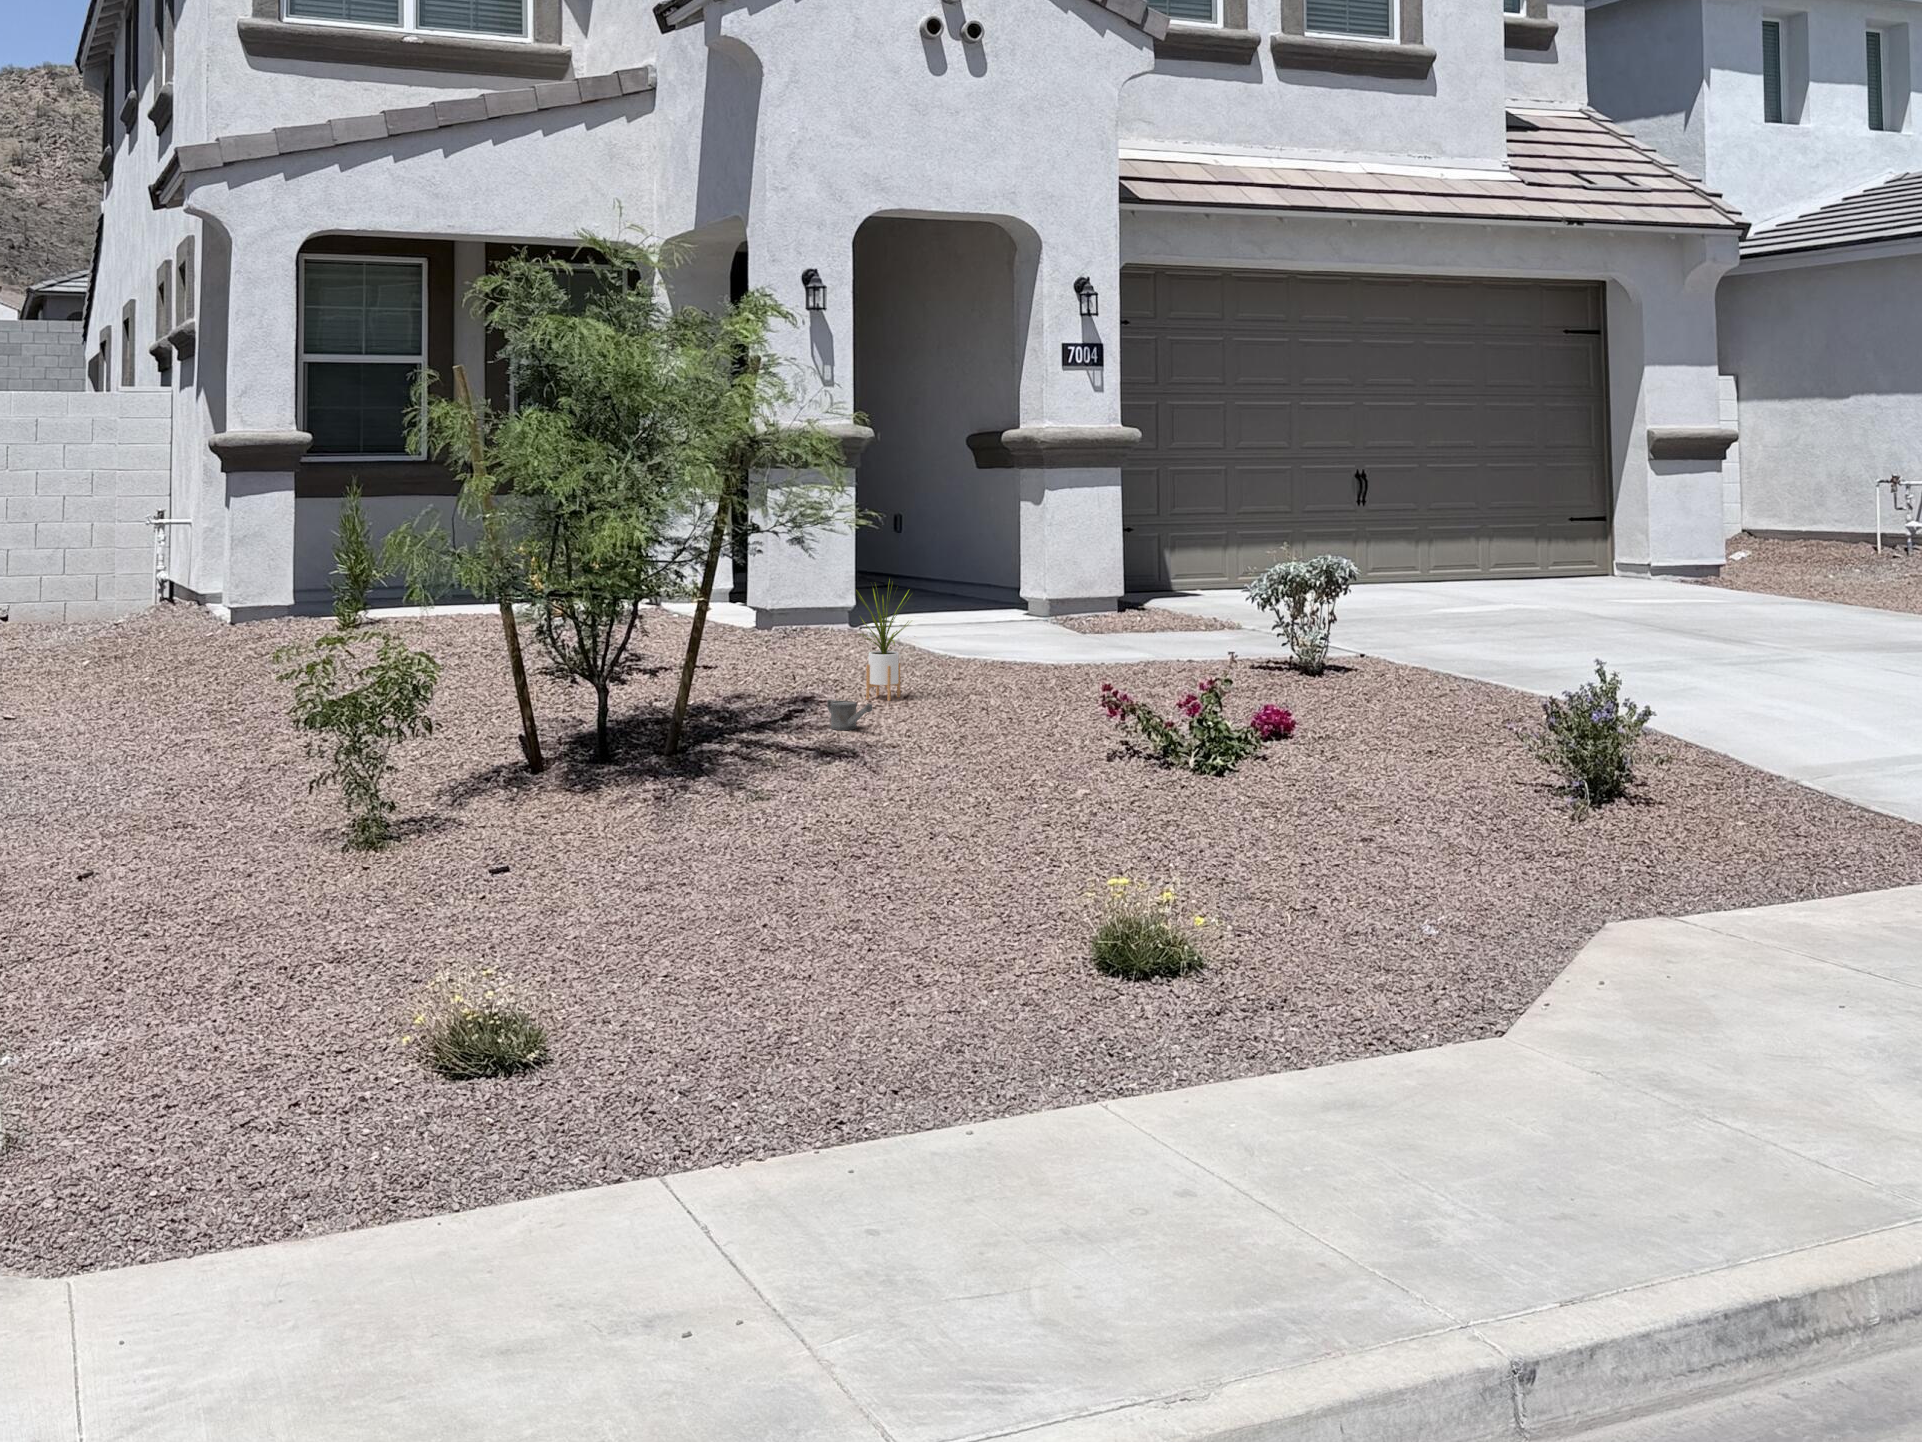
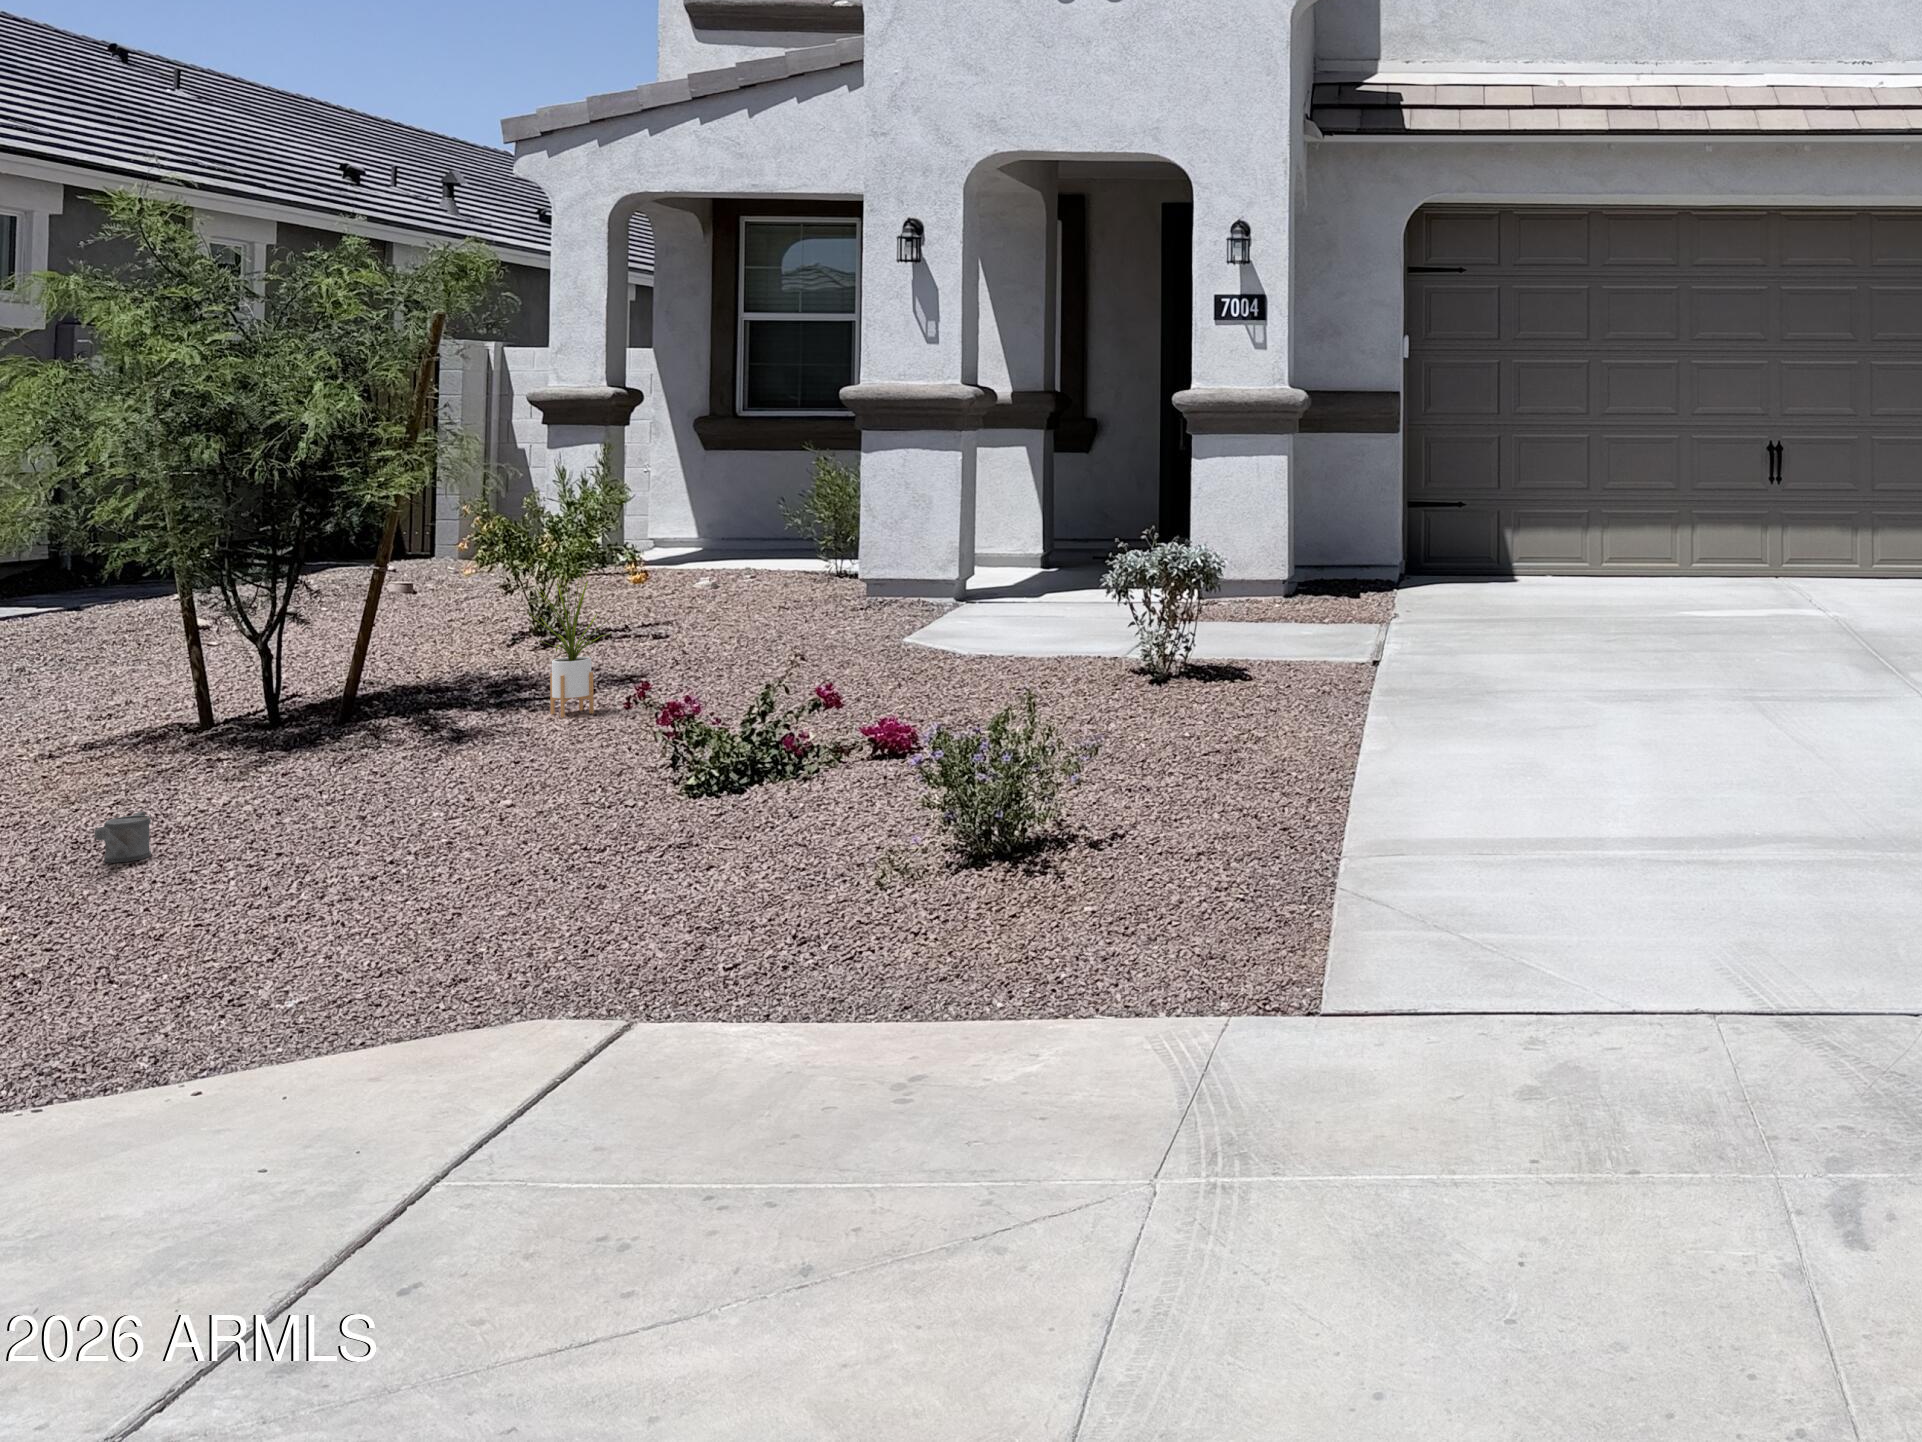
watering can: present [827,699,872,730] -> present [95,811,151,863]

